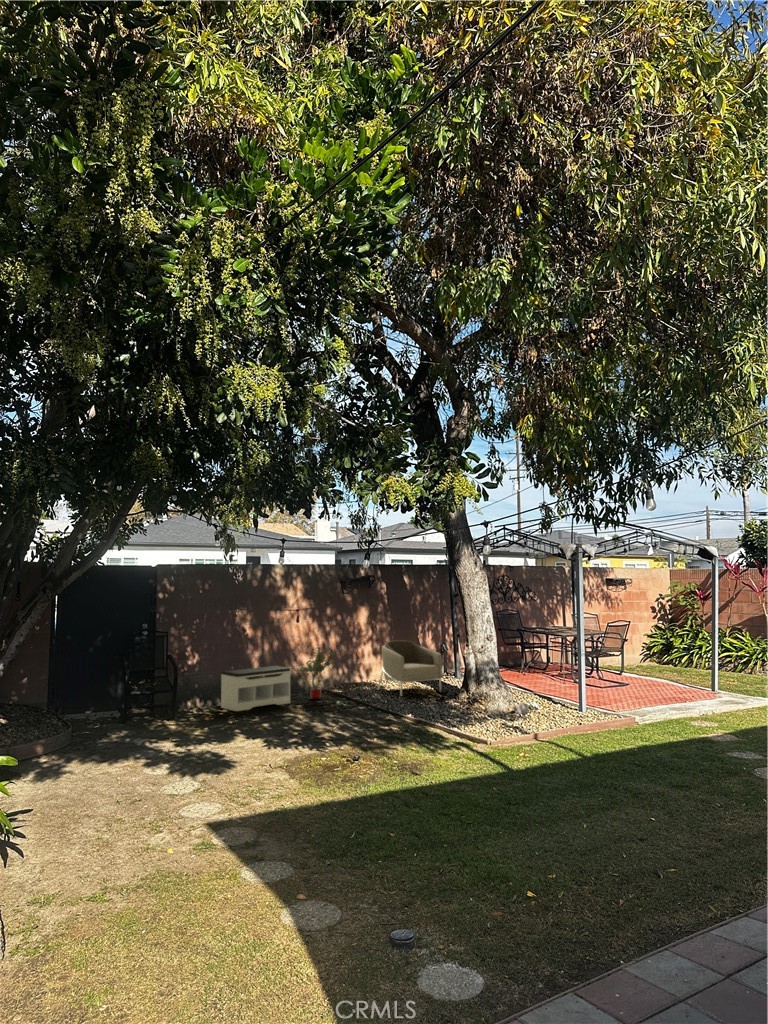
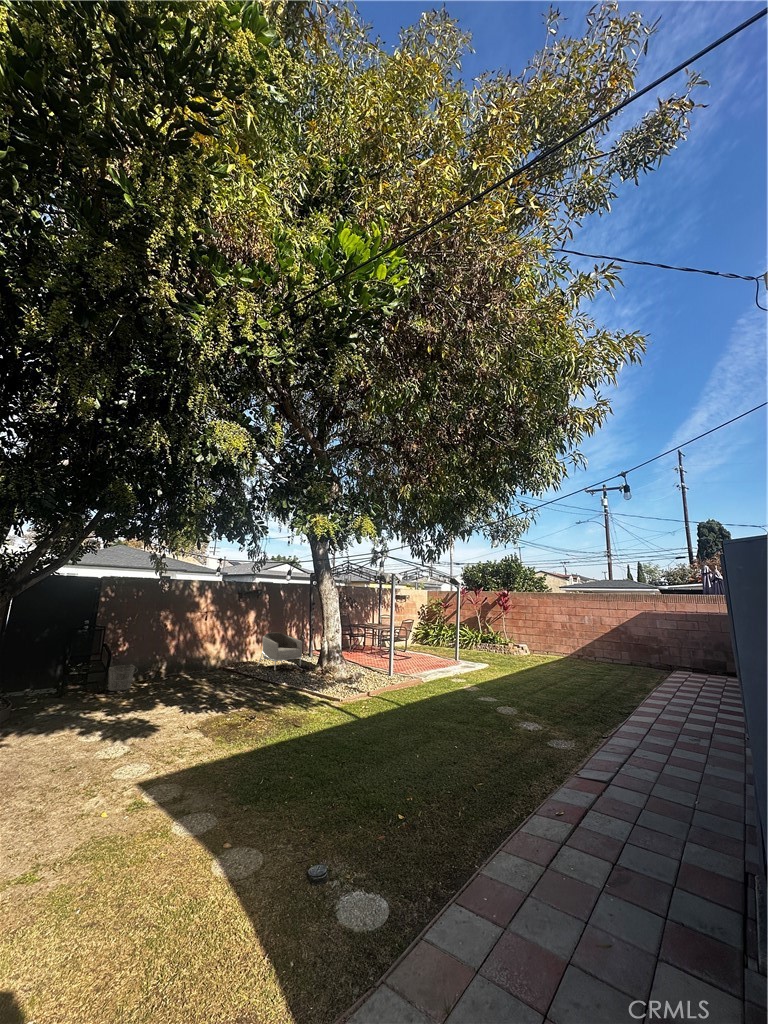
potted tree: present [296,645,336,700] -> none [202,635,232,674]
bench: present [221,666,290,711] -> none [143,651,199,685]
bucket: none [176,681,212,716] -> present [108,664,138,691]

